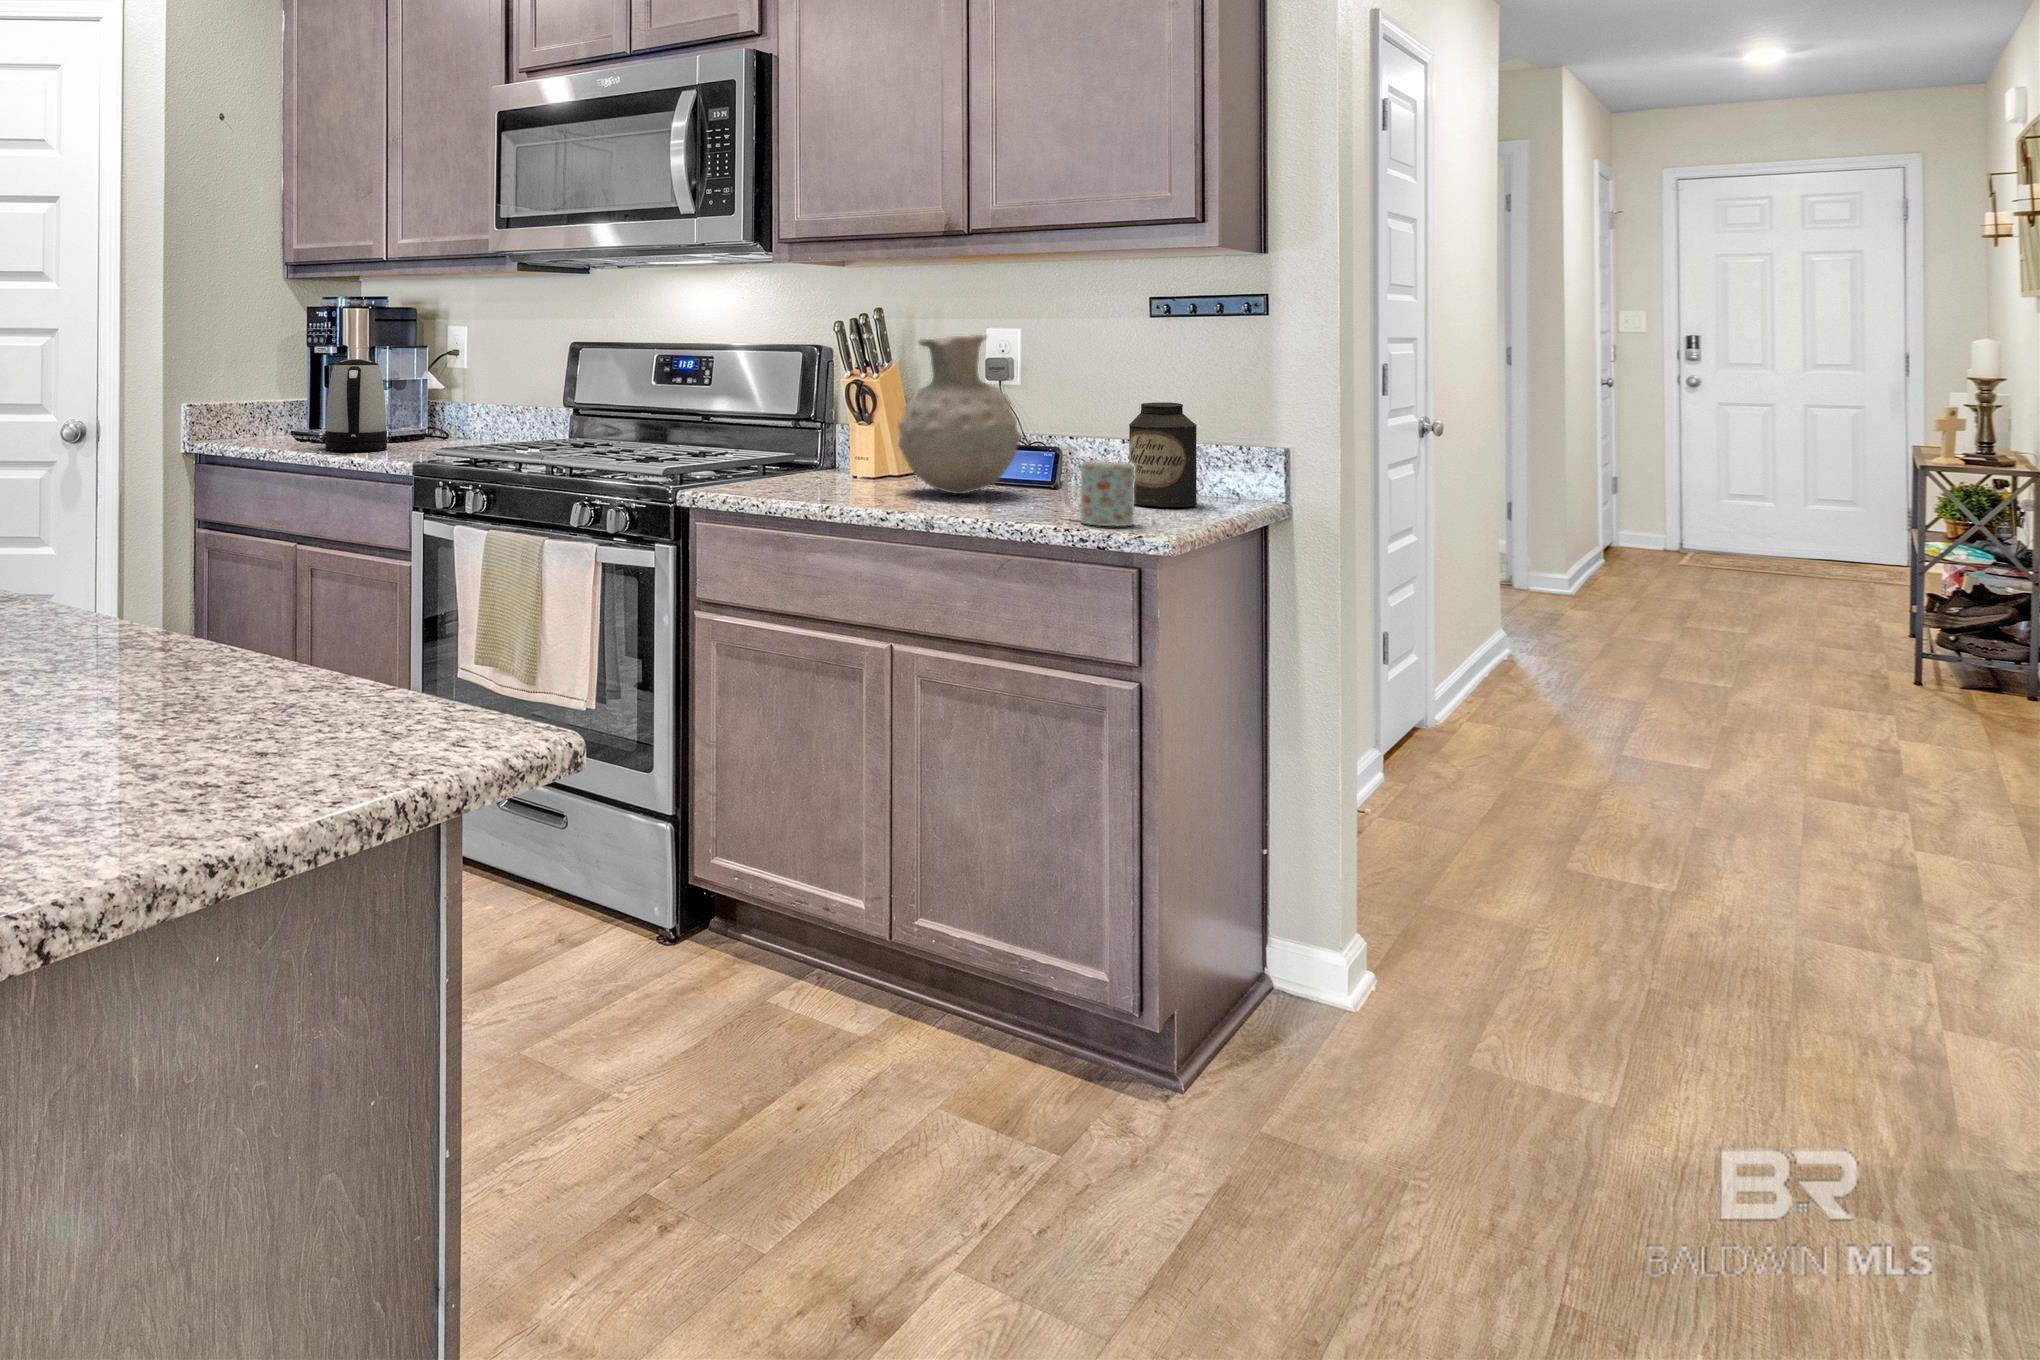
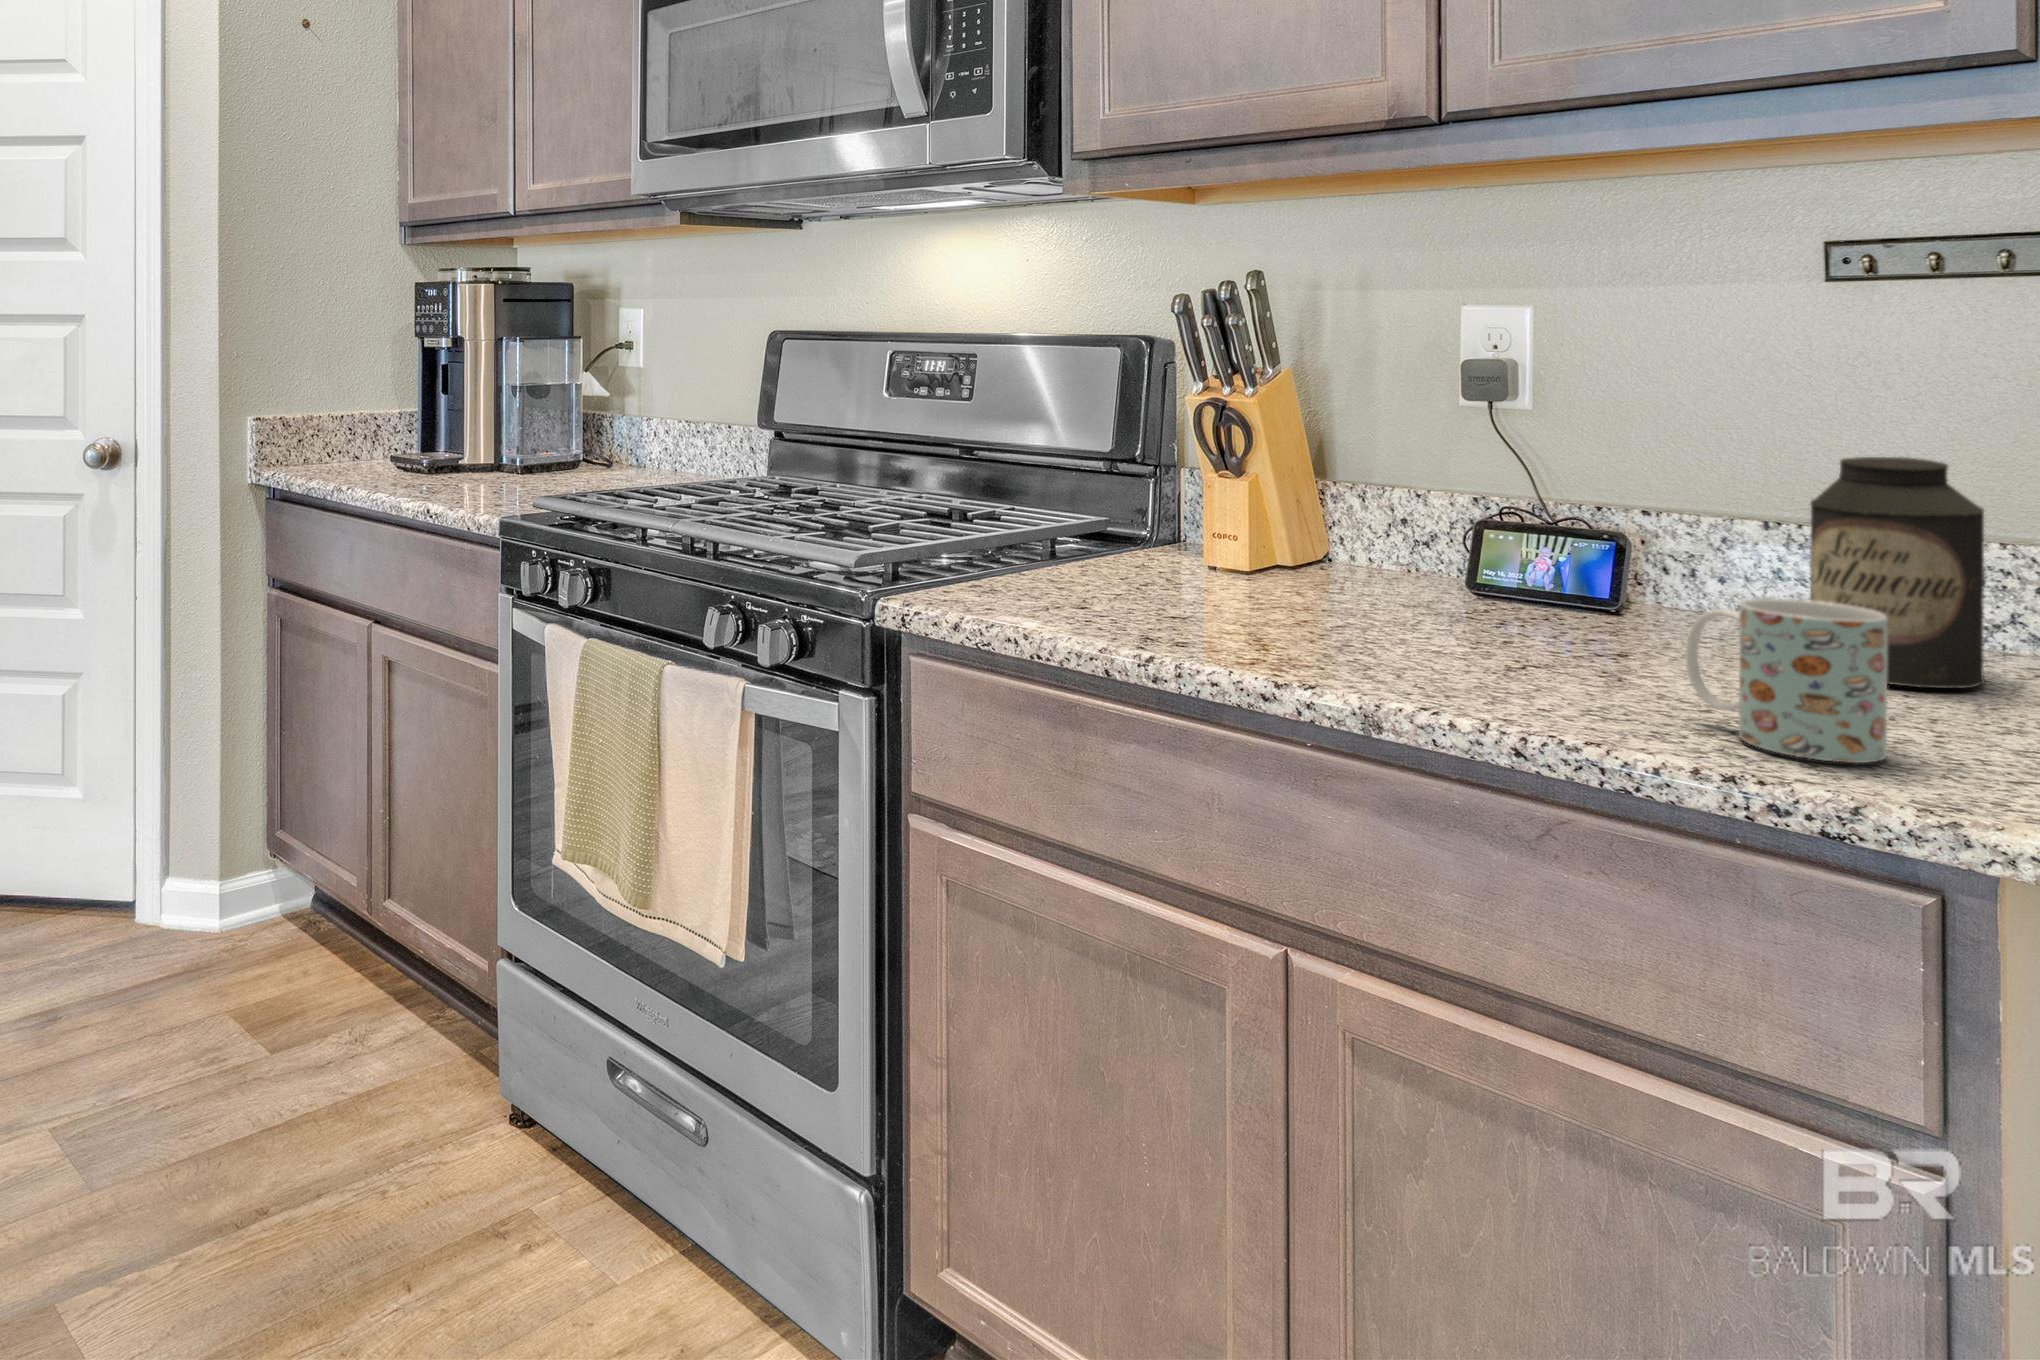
vase: present [898,334,1021,494] -> none [1295,316,1554,626]
kettle: present [325,359,387,450] -> none [401,358,492,492]

